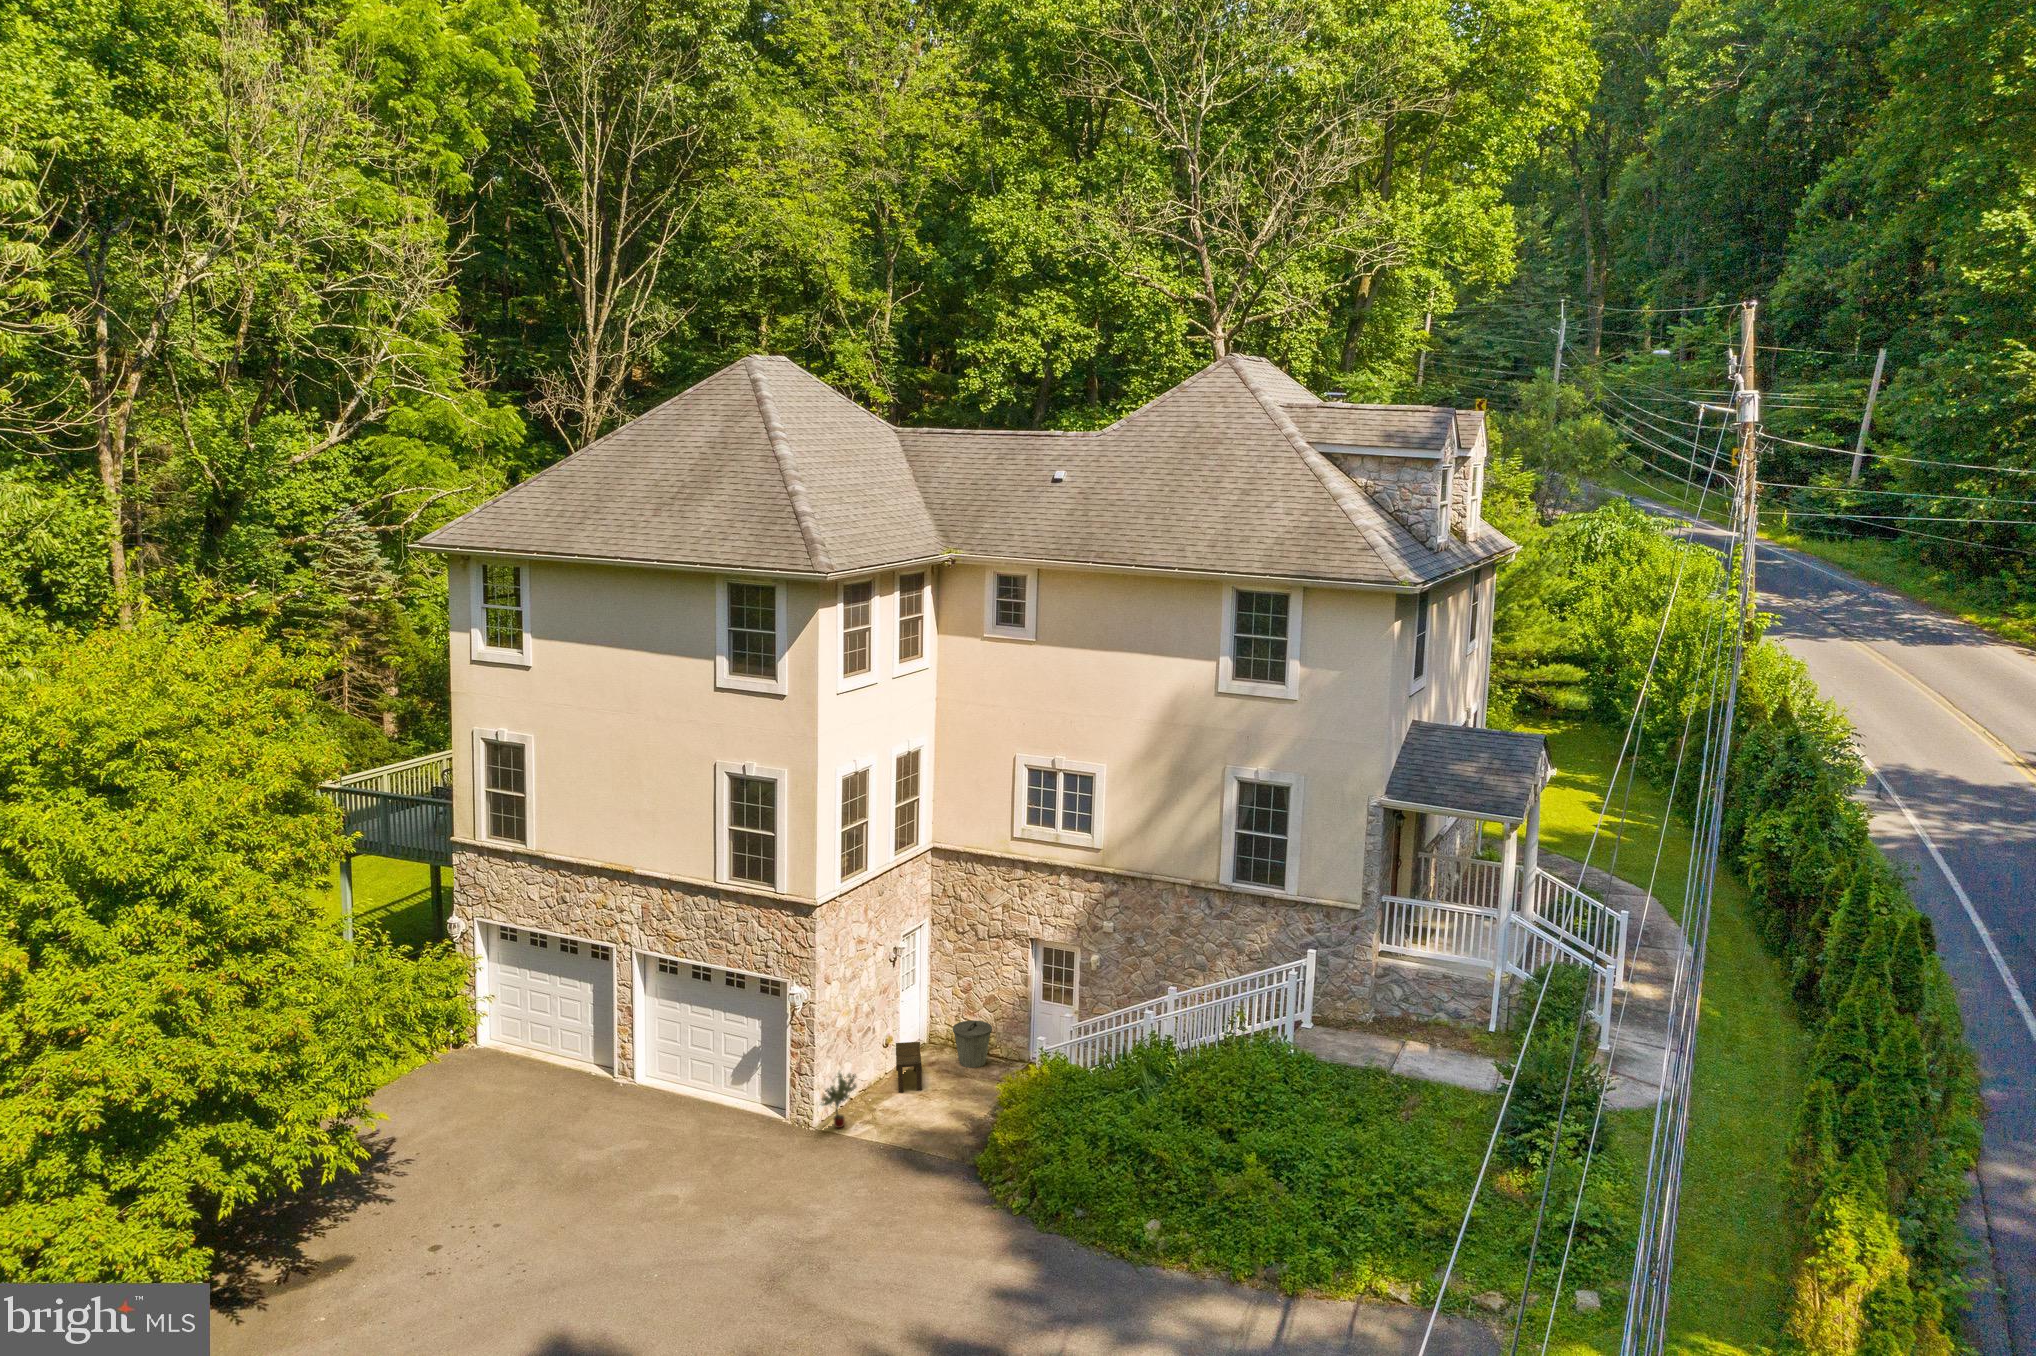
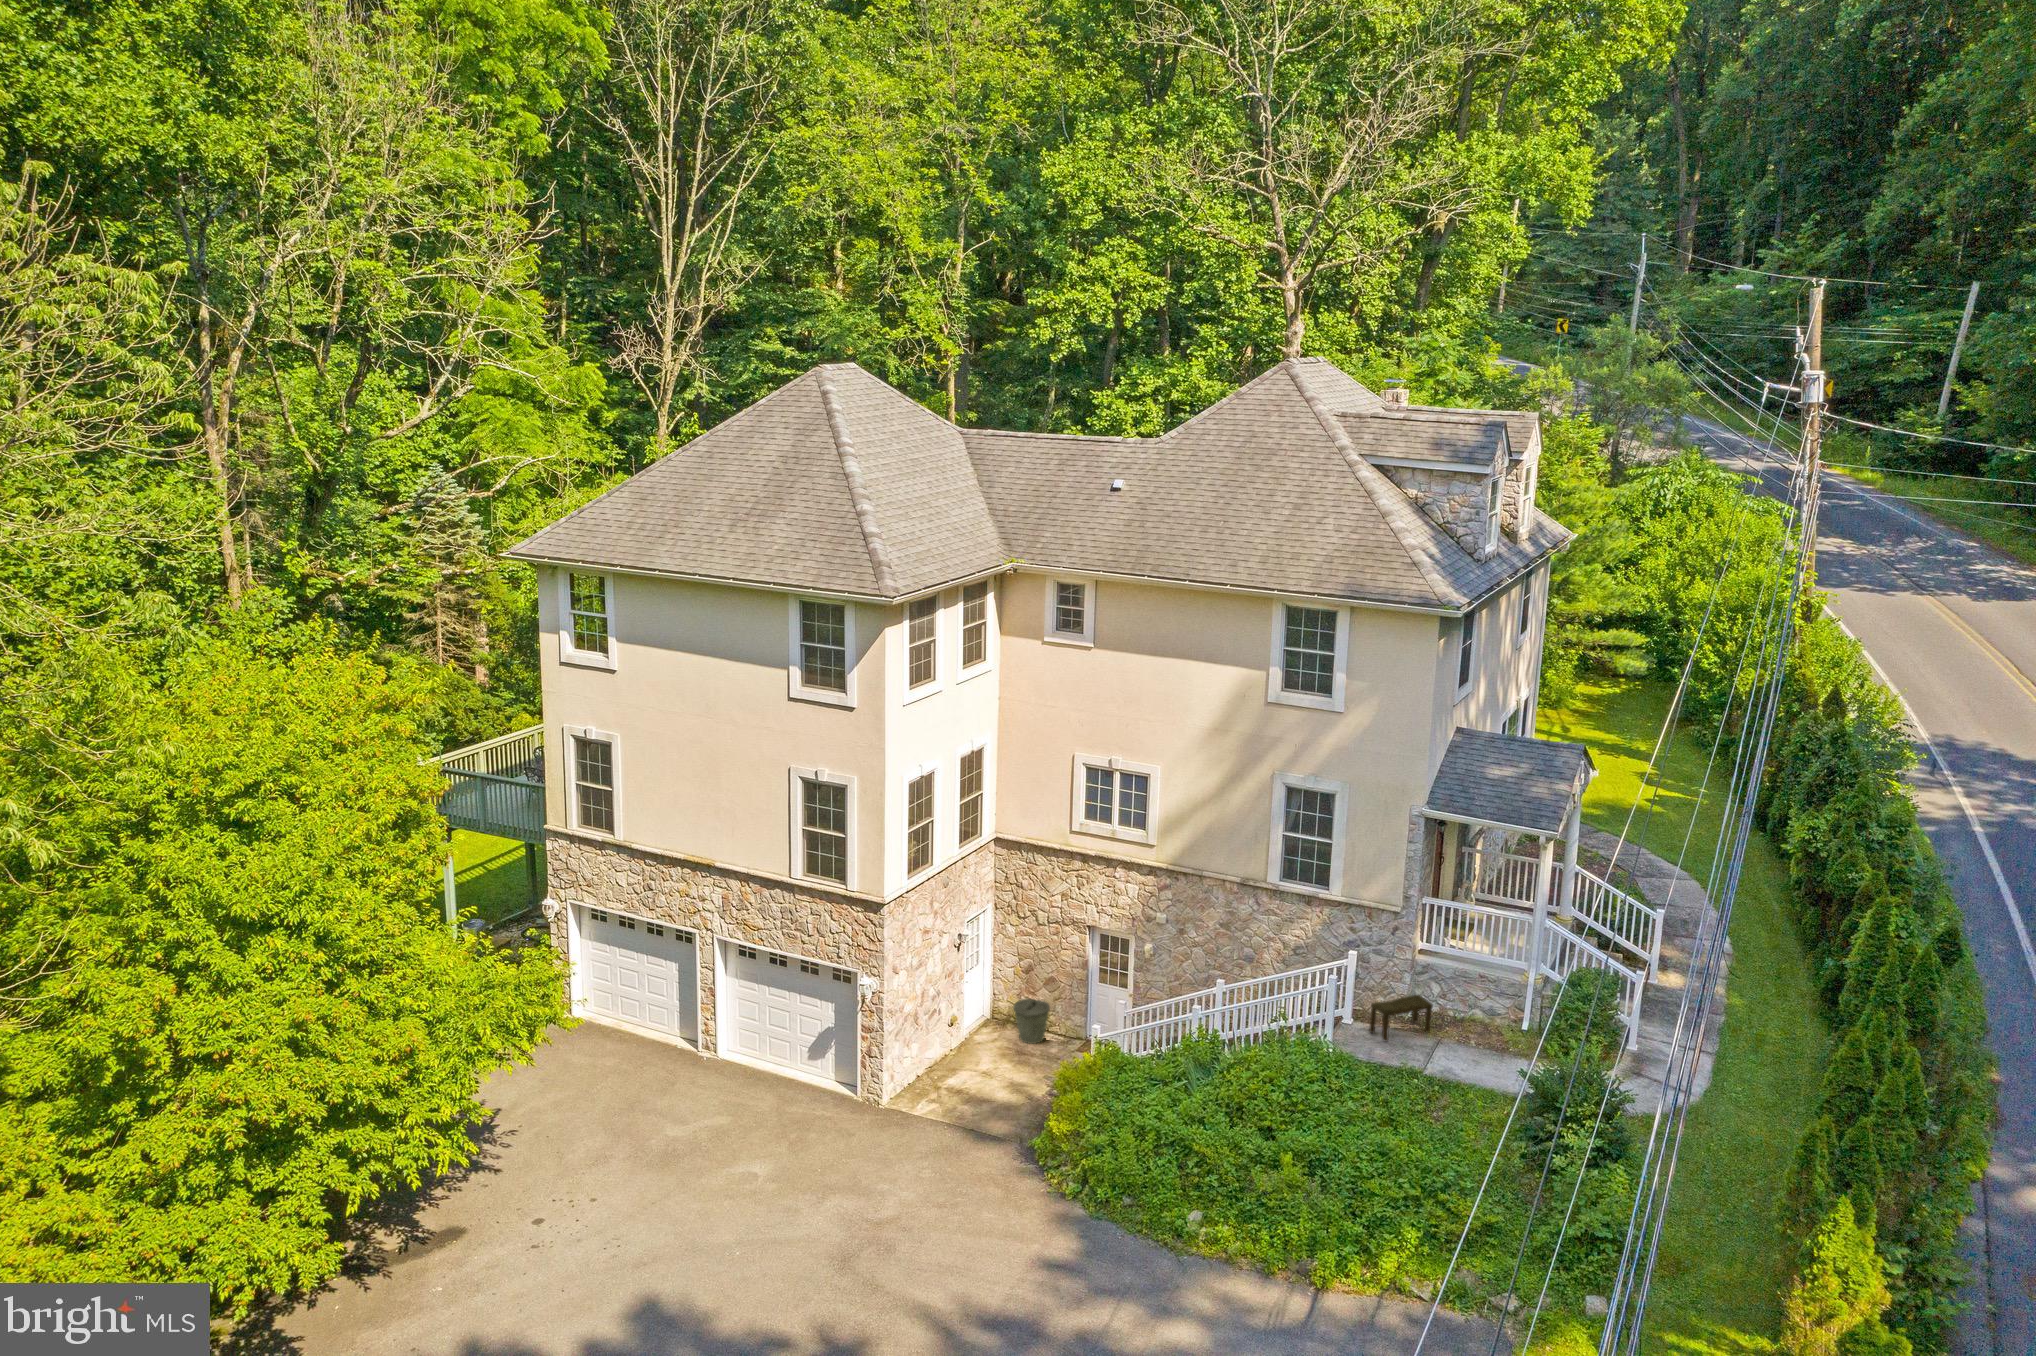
bench: present [896,1042,922,1093] -> present [1369,995,1433,1041]
potted tree: present [822,1072,856,1128] -> none [887,1053,922,1107]

